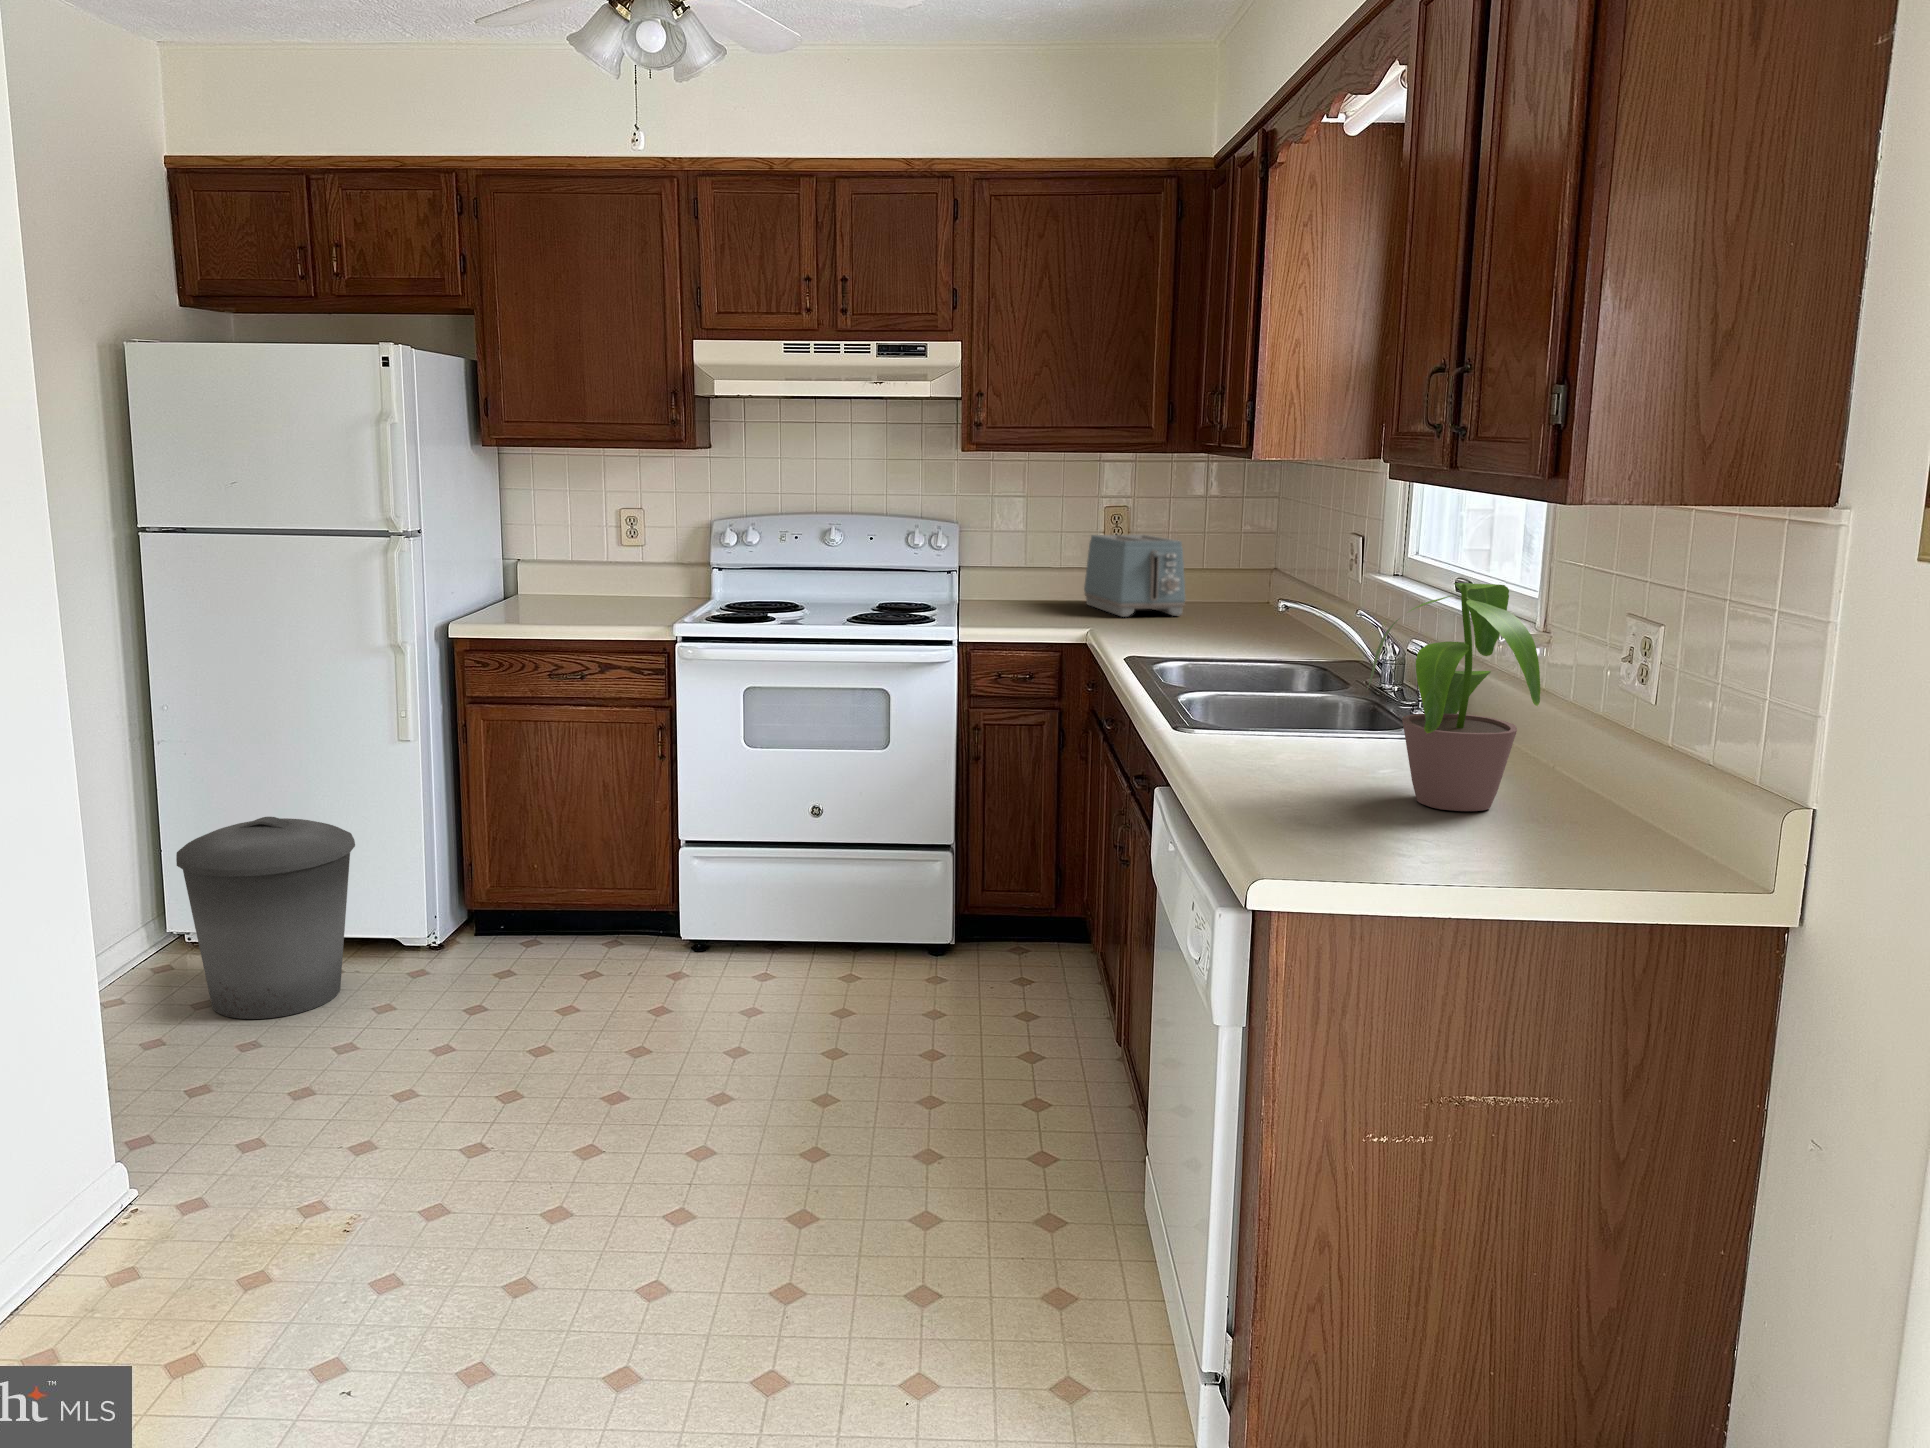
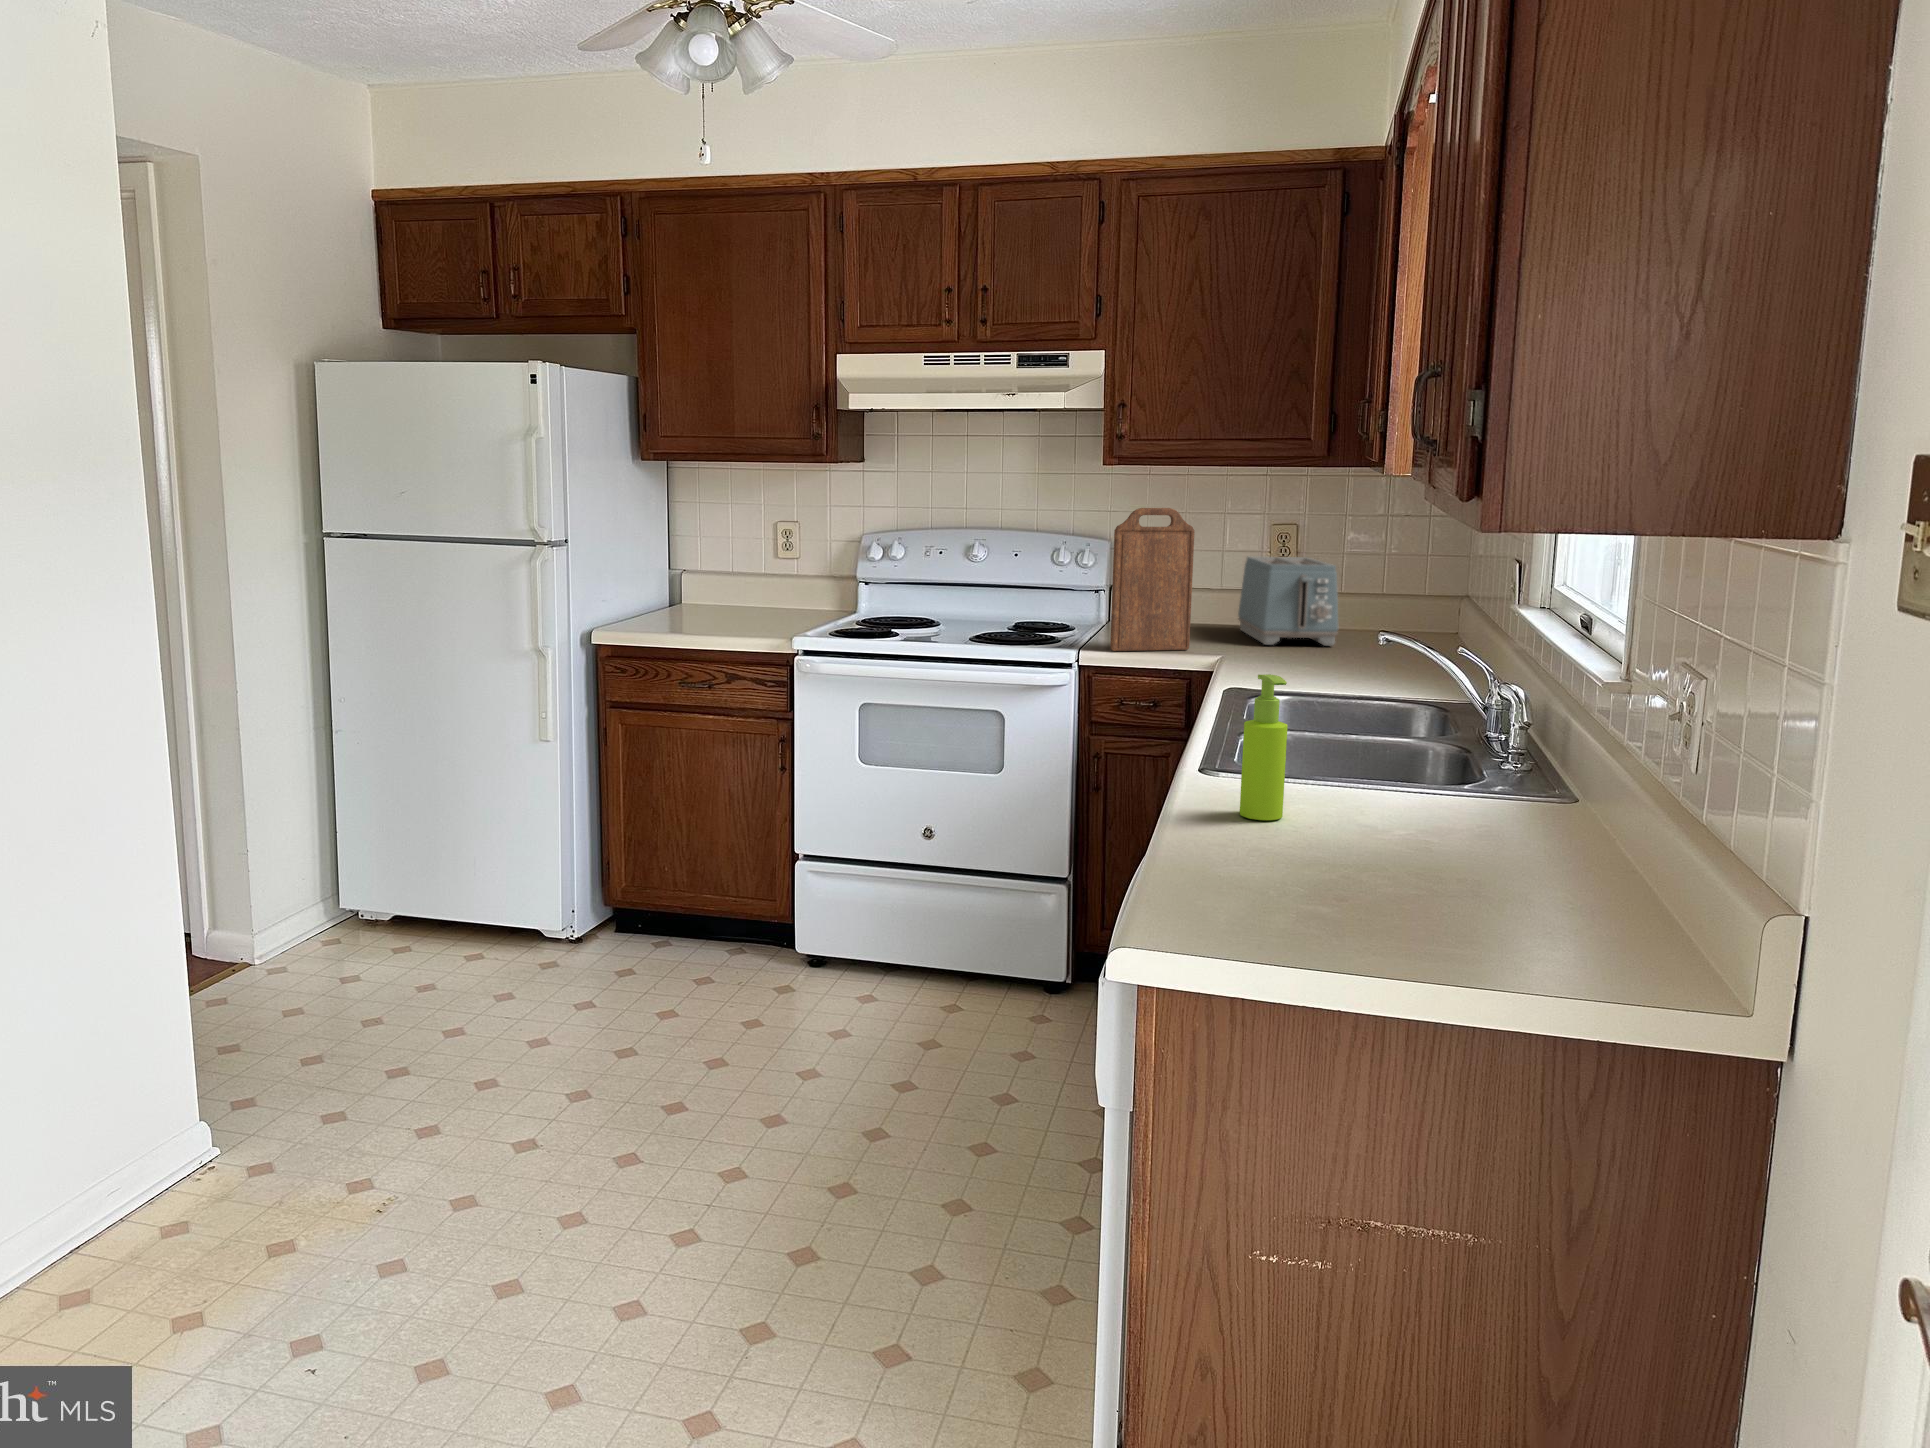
cutting board: none [988,489,1061,627] -> present [1110,508,1195,651]
potted plant: present [1366,583,1540,811] -> none [1320,622,1585,891]
soap dispenser: none [1238,634,1284,765] -> present [1240,674,1288,820]
trash can: present [176,817,355,1019] -> none [325,806,488,996]

